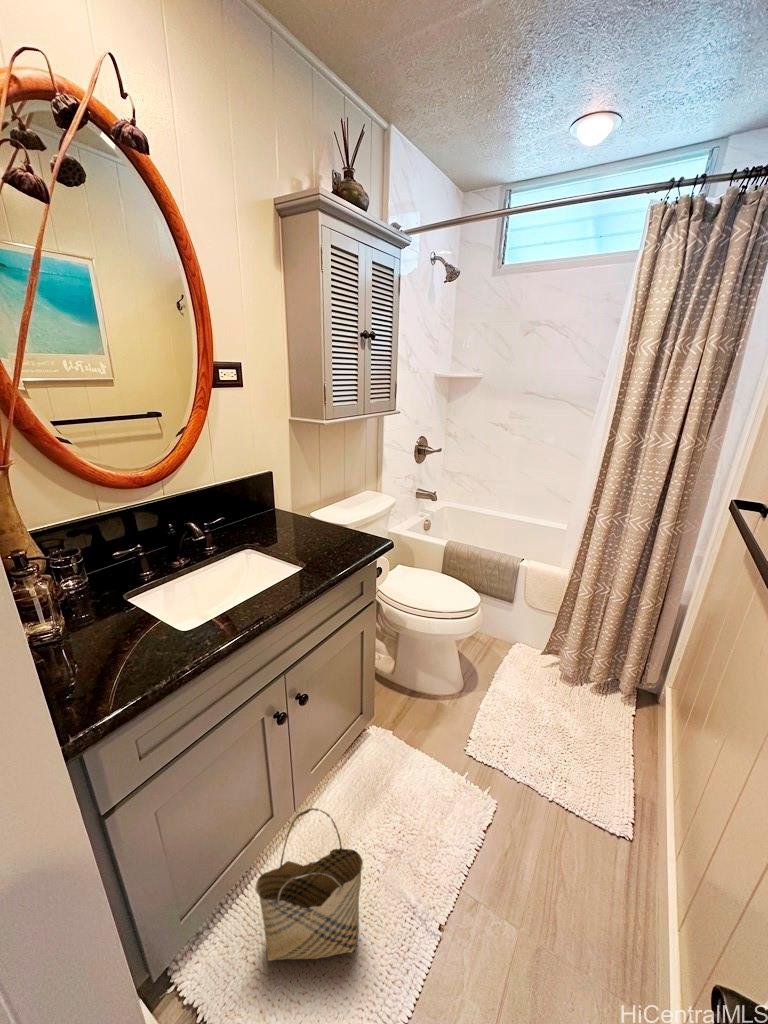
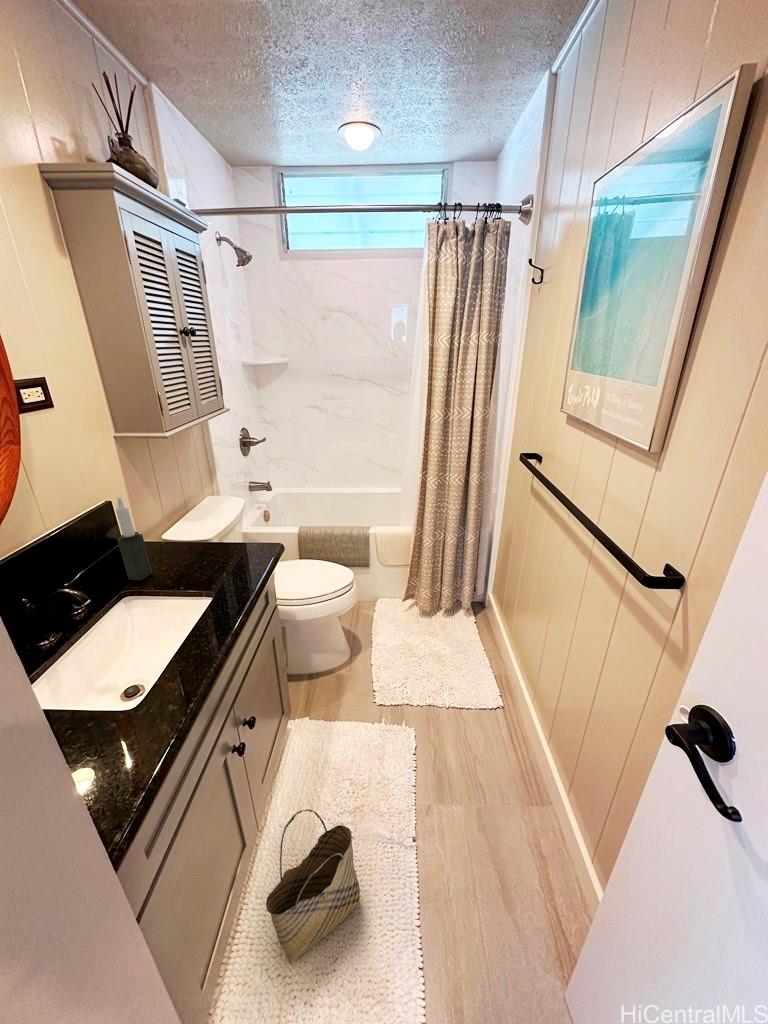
candle: none [255,461,277,537] -> present [116,497,152,581]

